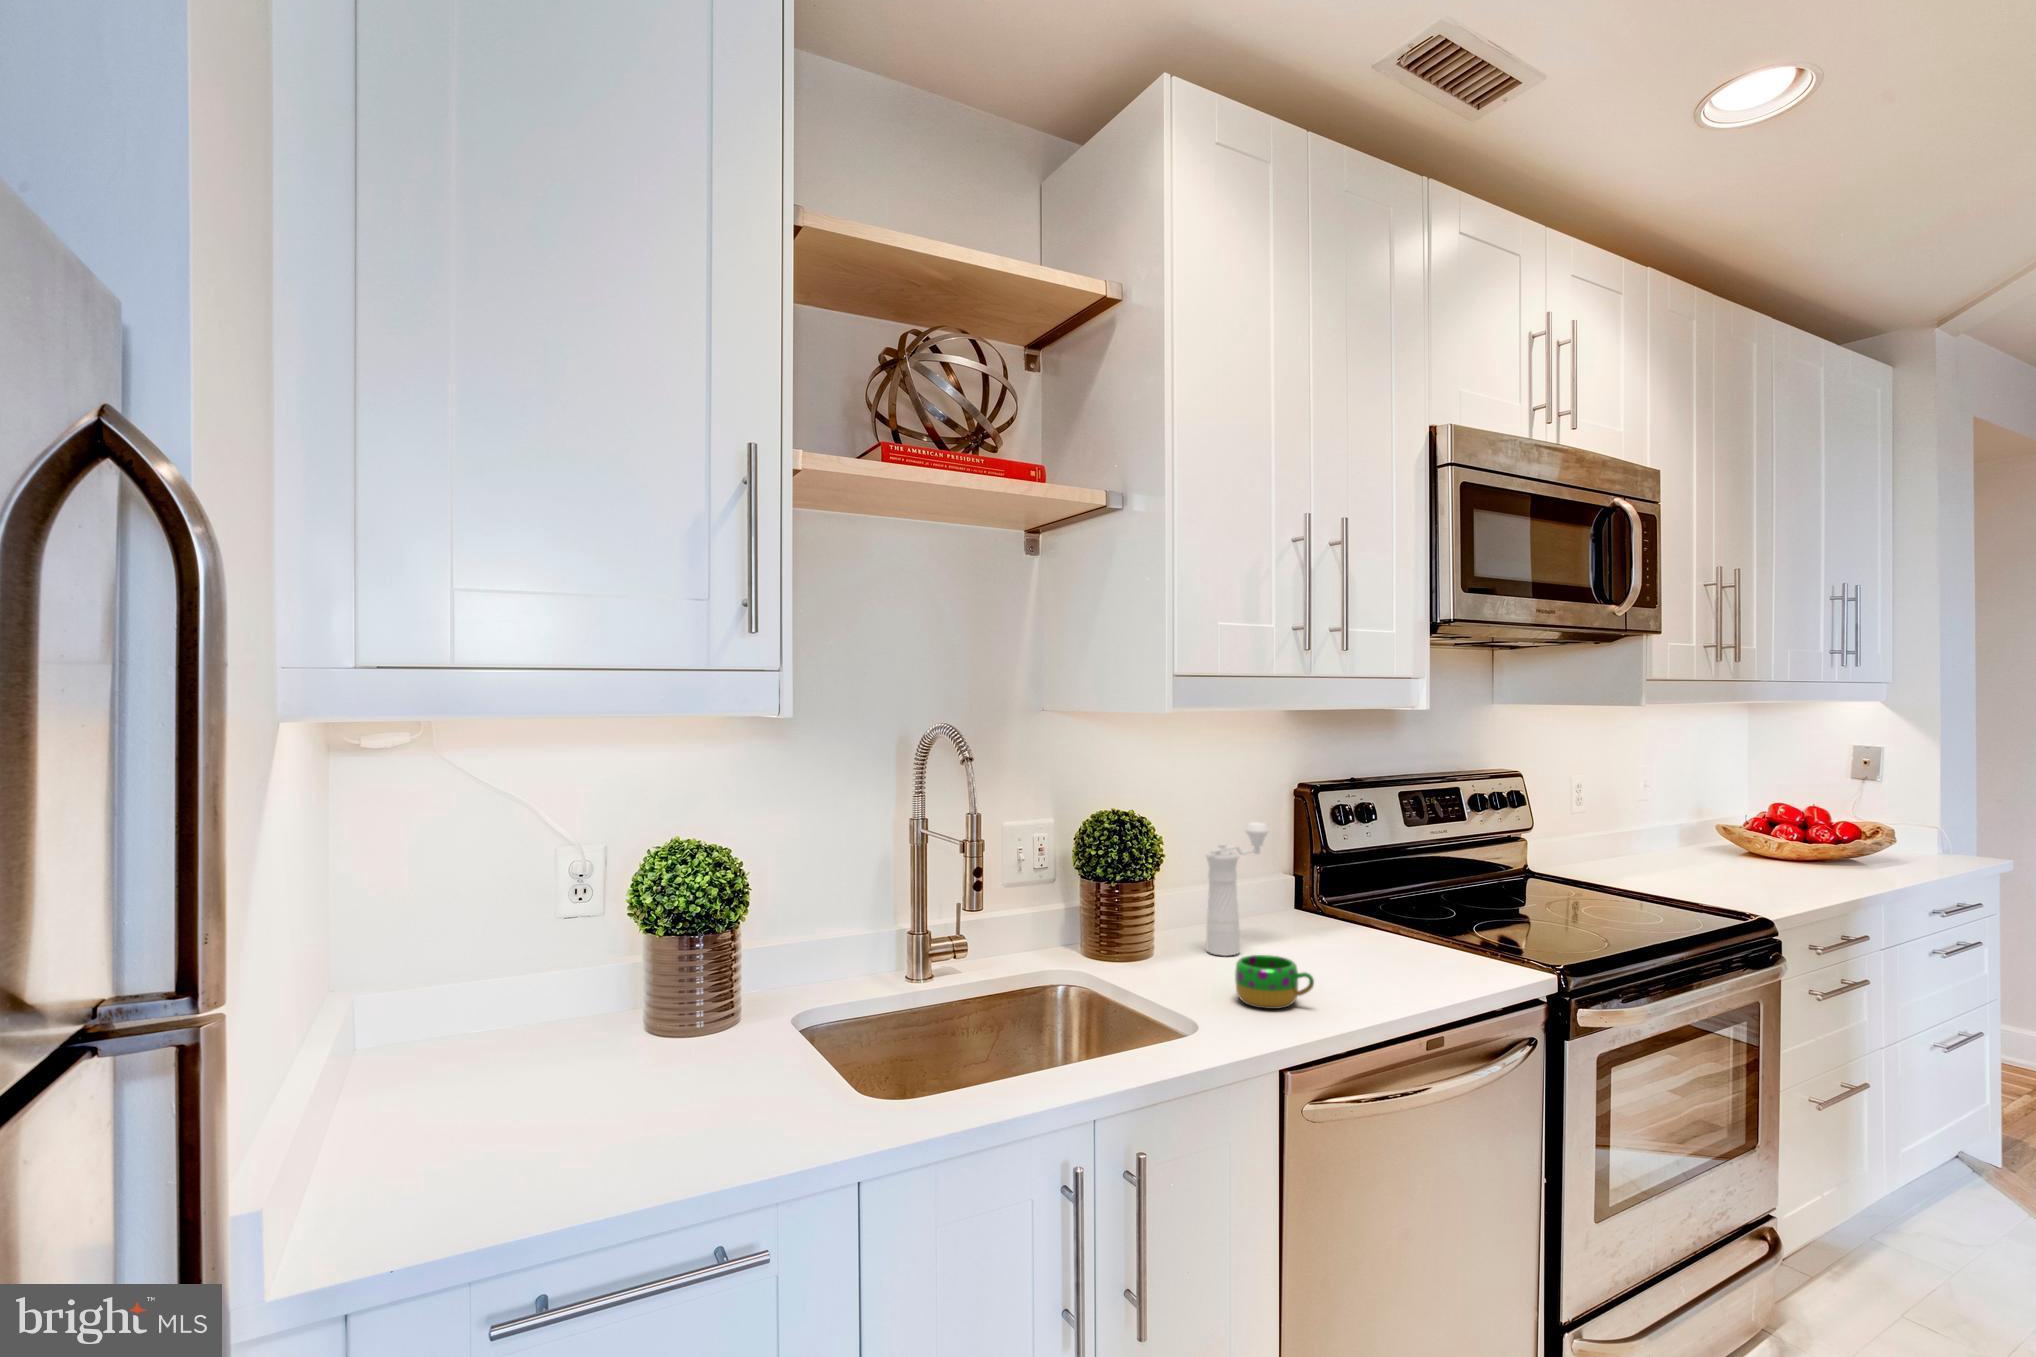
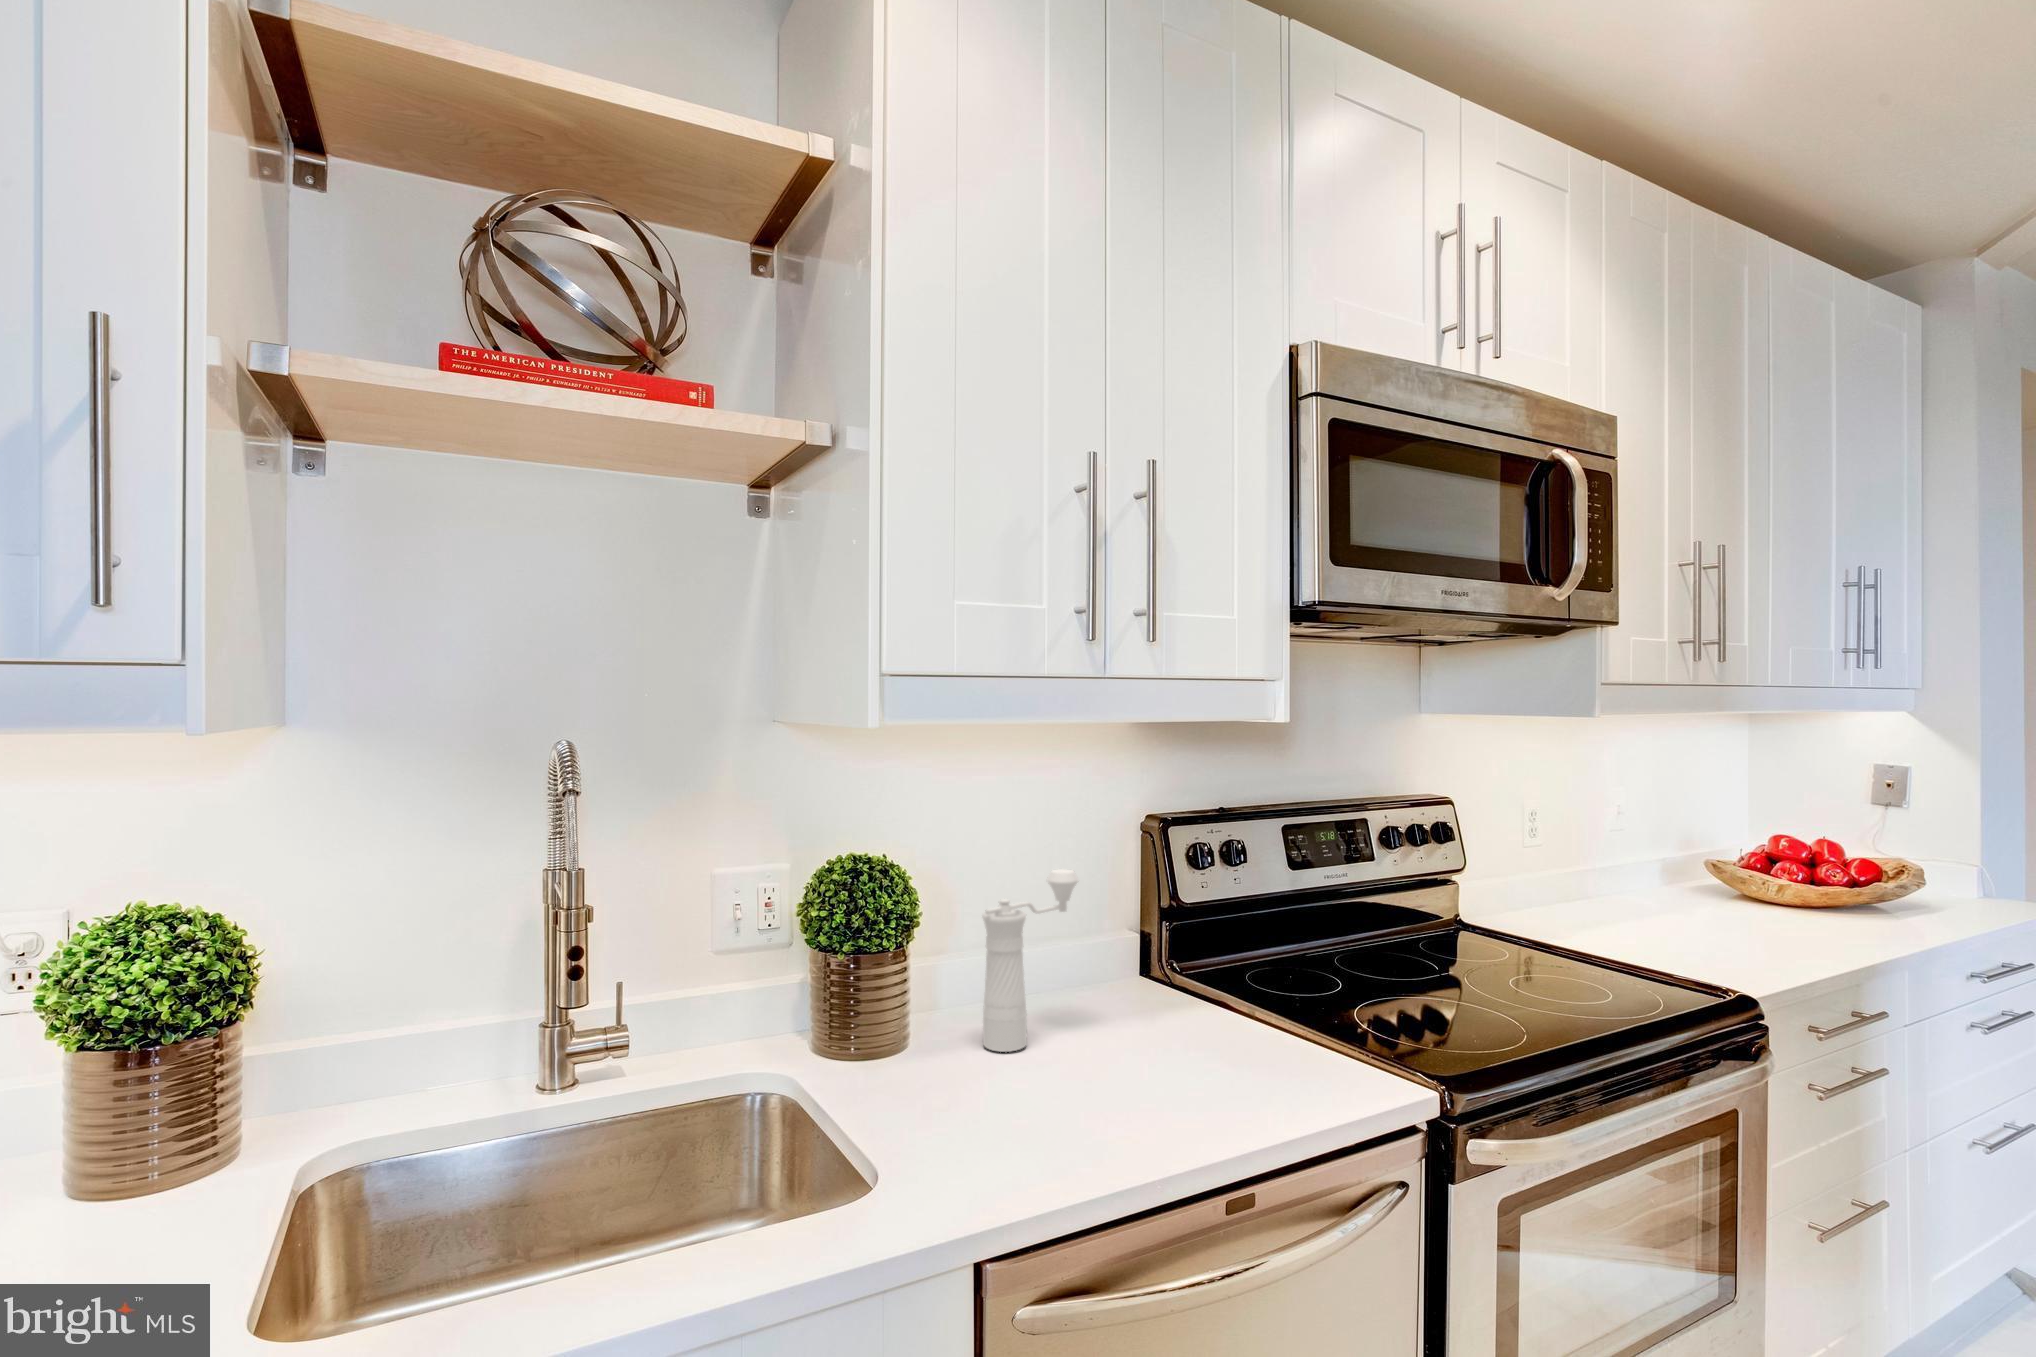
mug: present [1235,955,1314,1009] -> none [967,1065,1070,1150]

